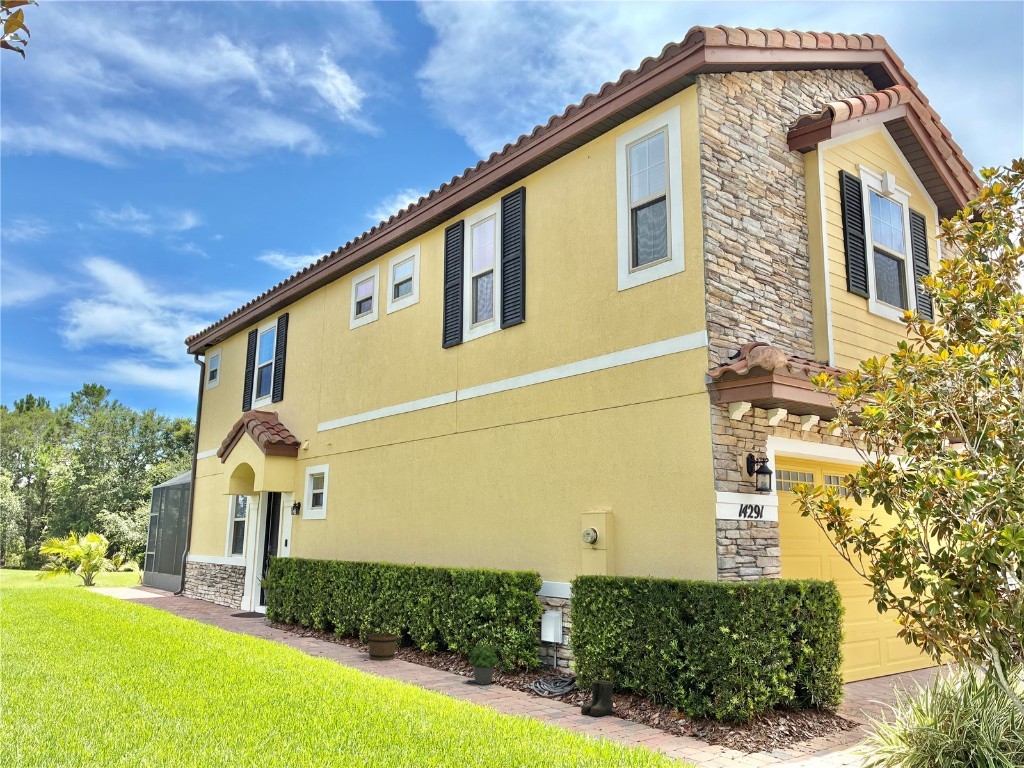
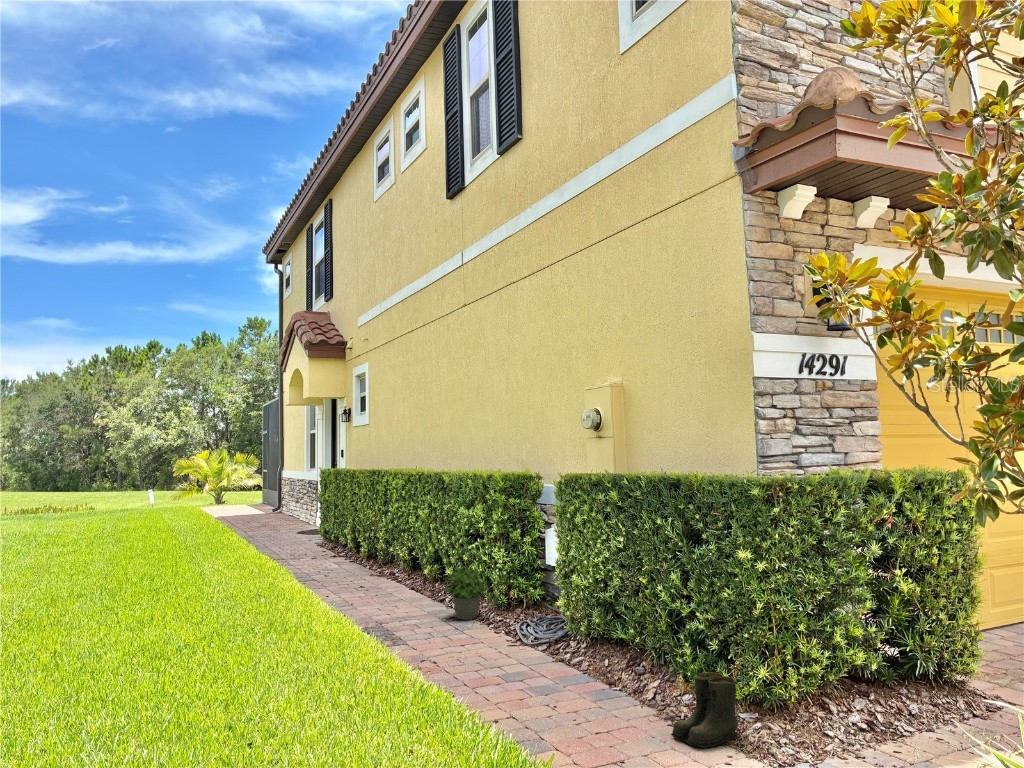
bucket: present [368,629,398,660] -> none [367,546,403,584]
boots: present [581,680,613,716] -> present [671,672,738,748]

